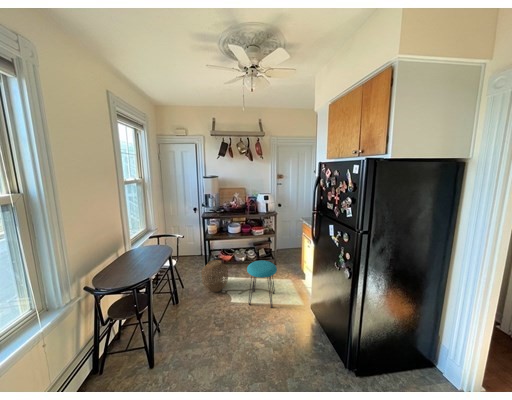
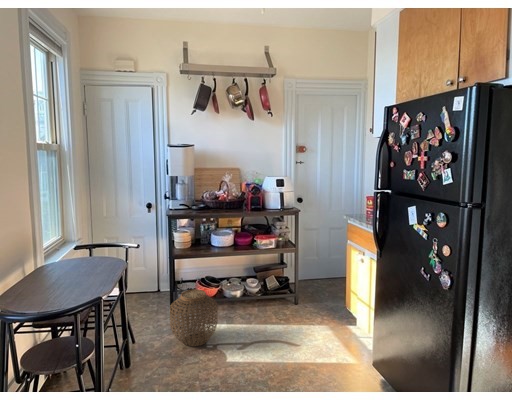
stool: present [247,260,277,308] -> none [255,287,309,368]

